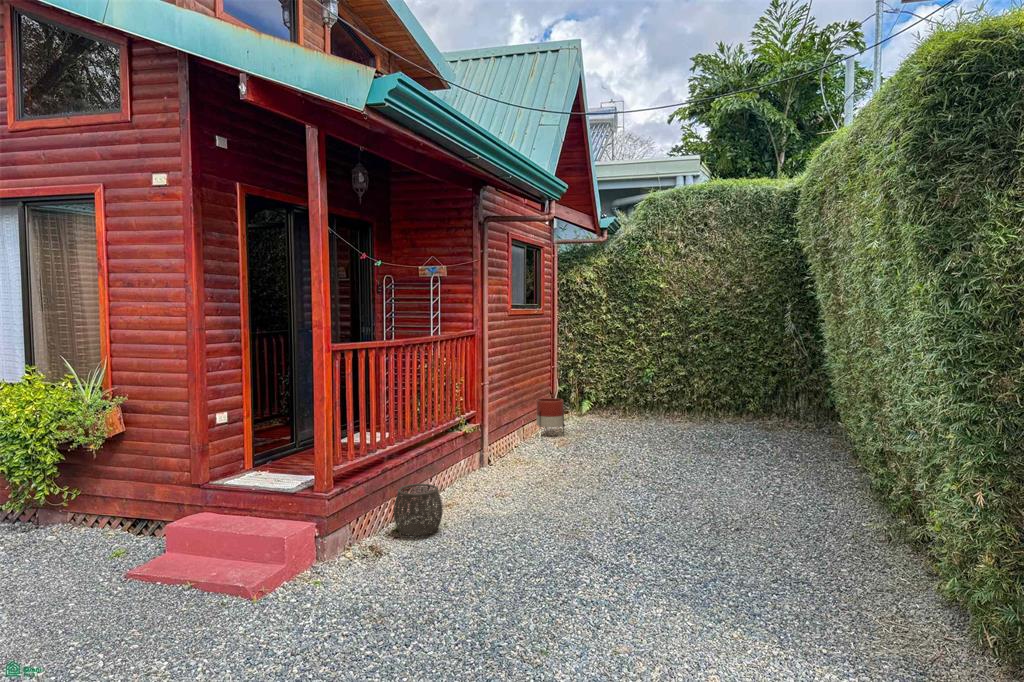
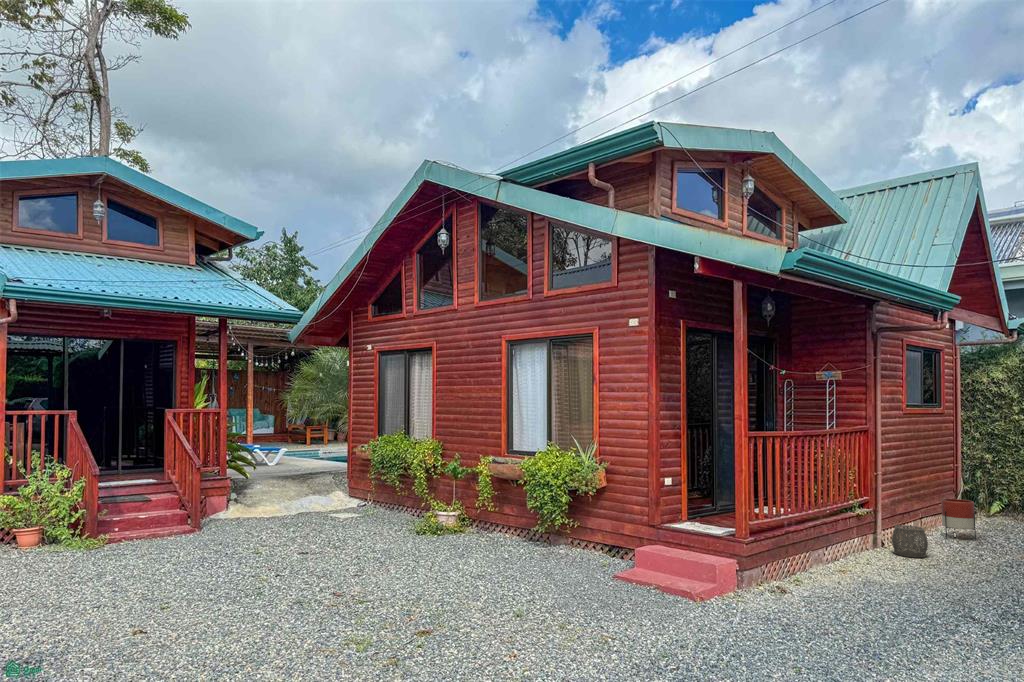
woven basket: present [393,484,443,536] -> present [892,525,928,558]

